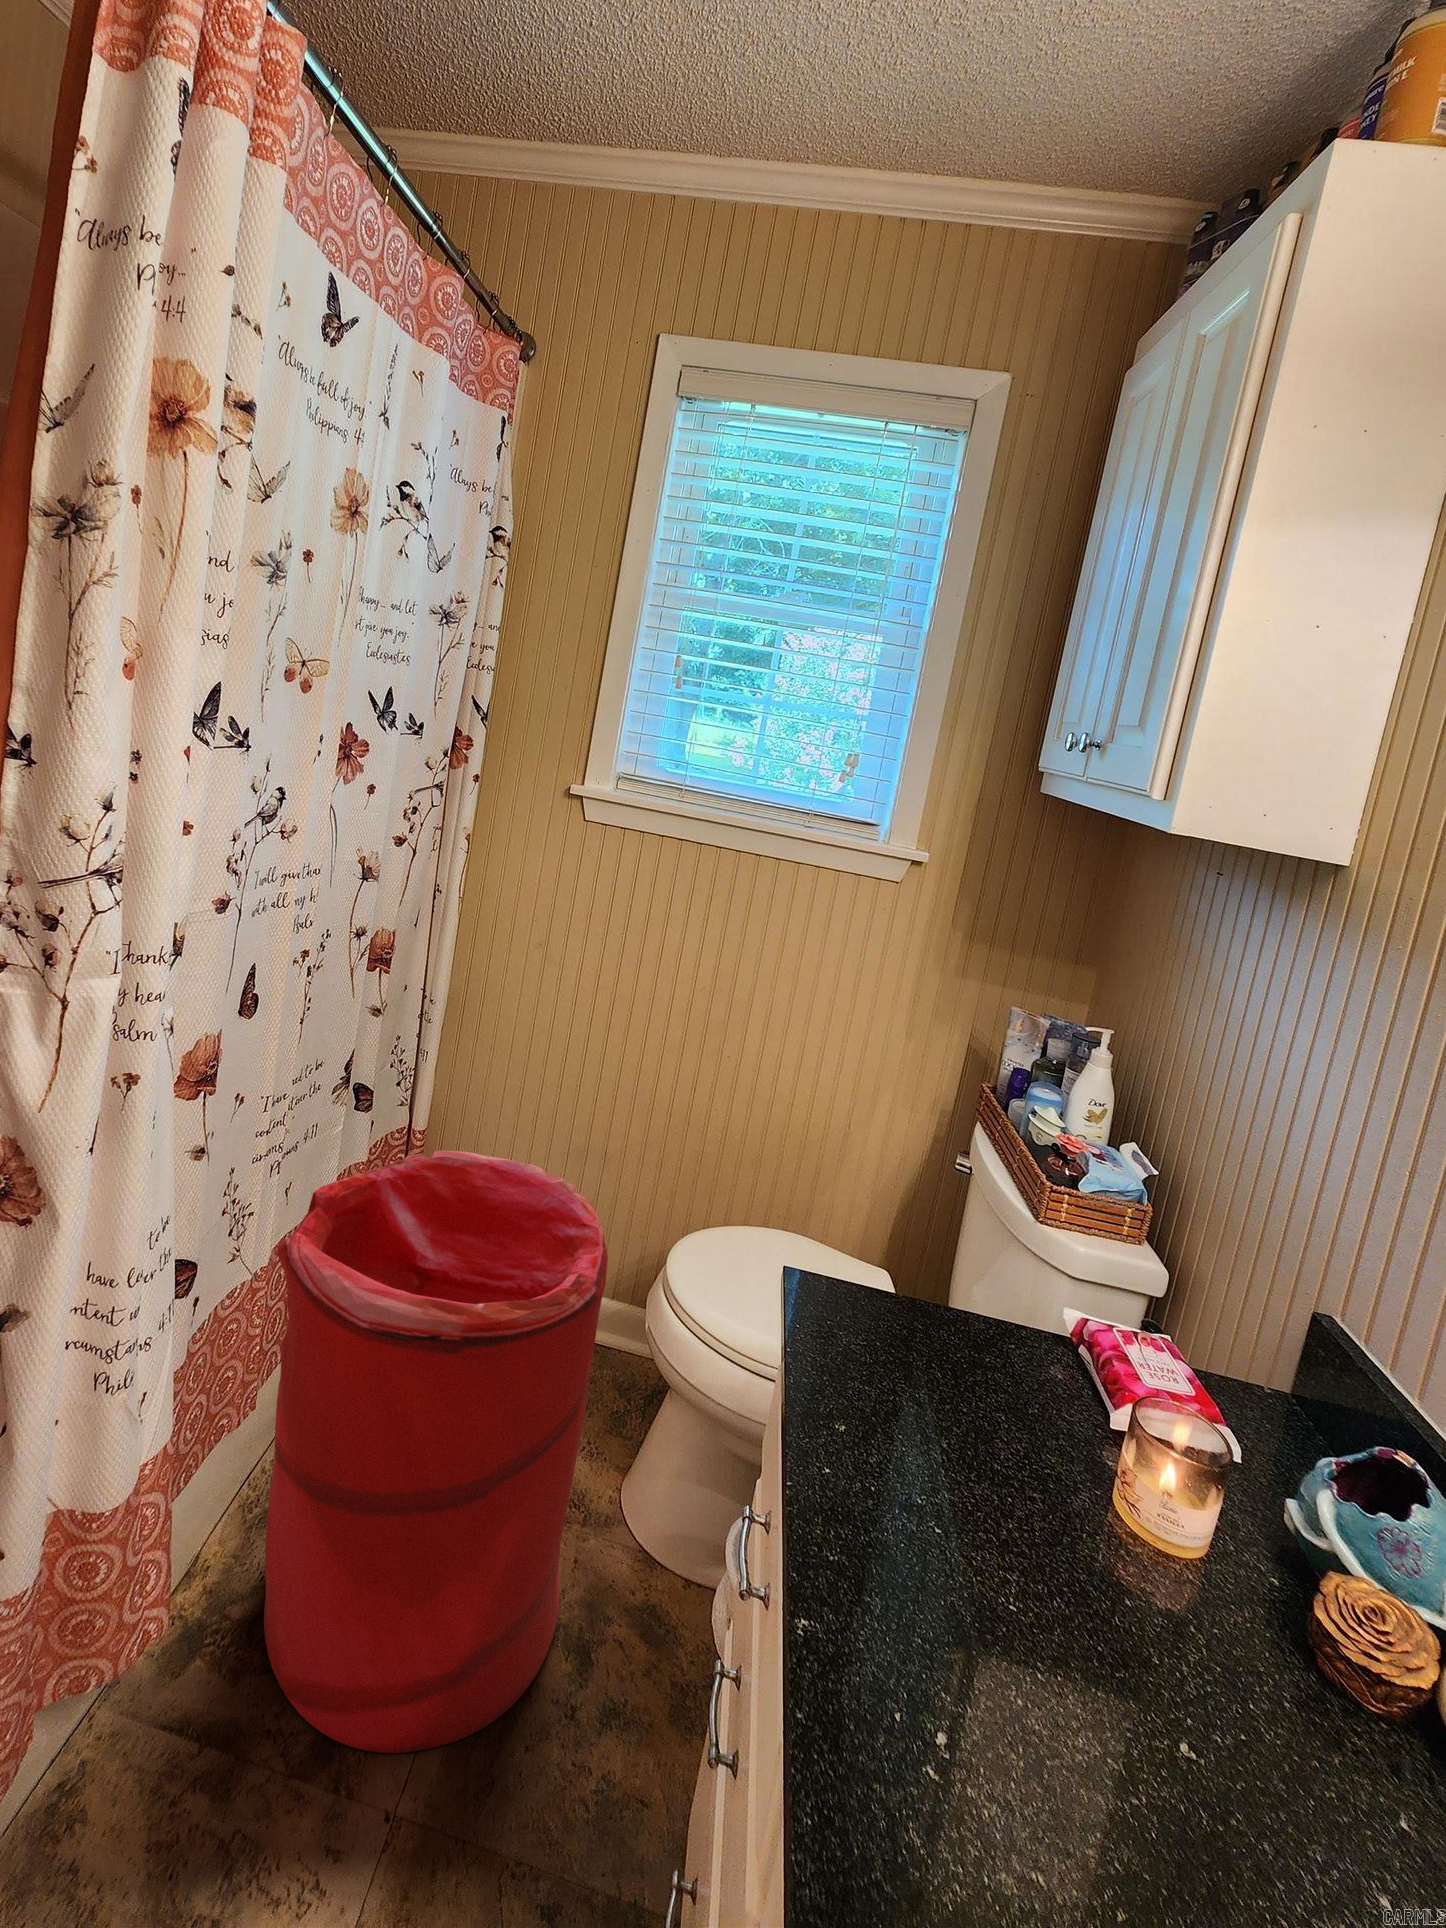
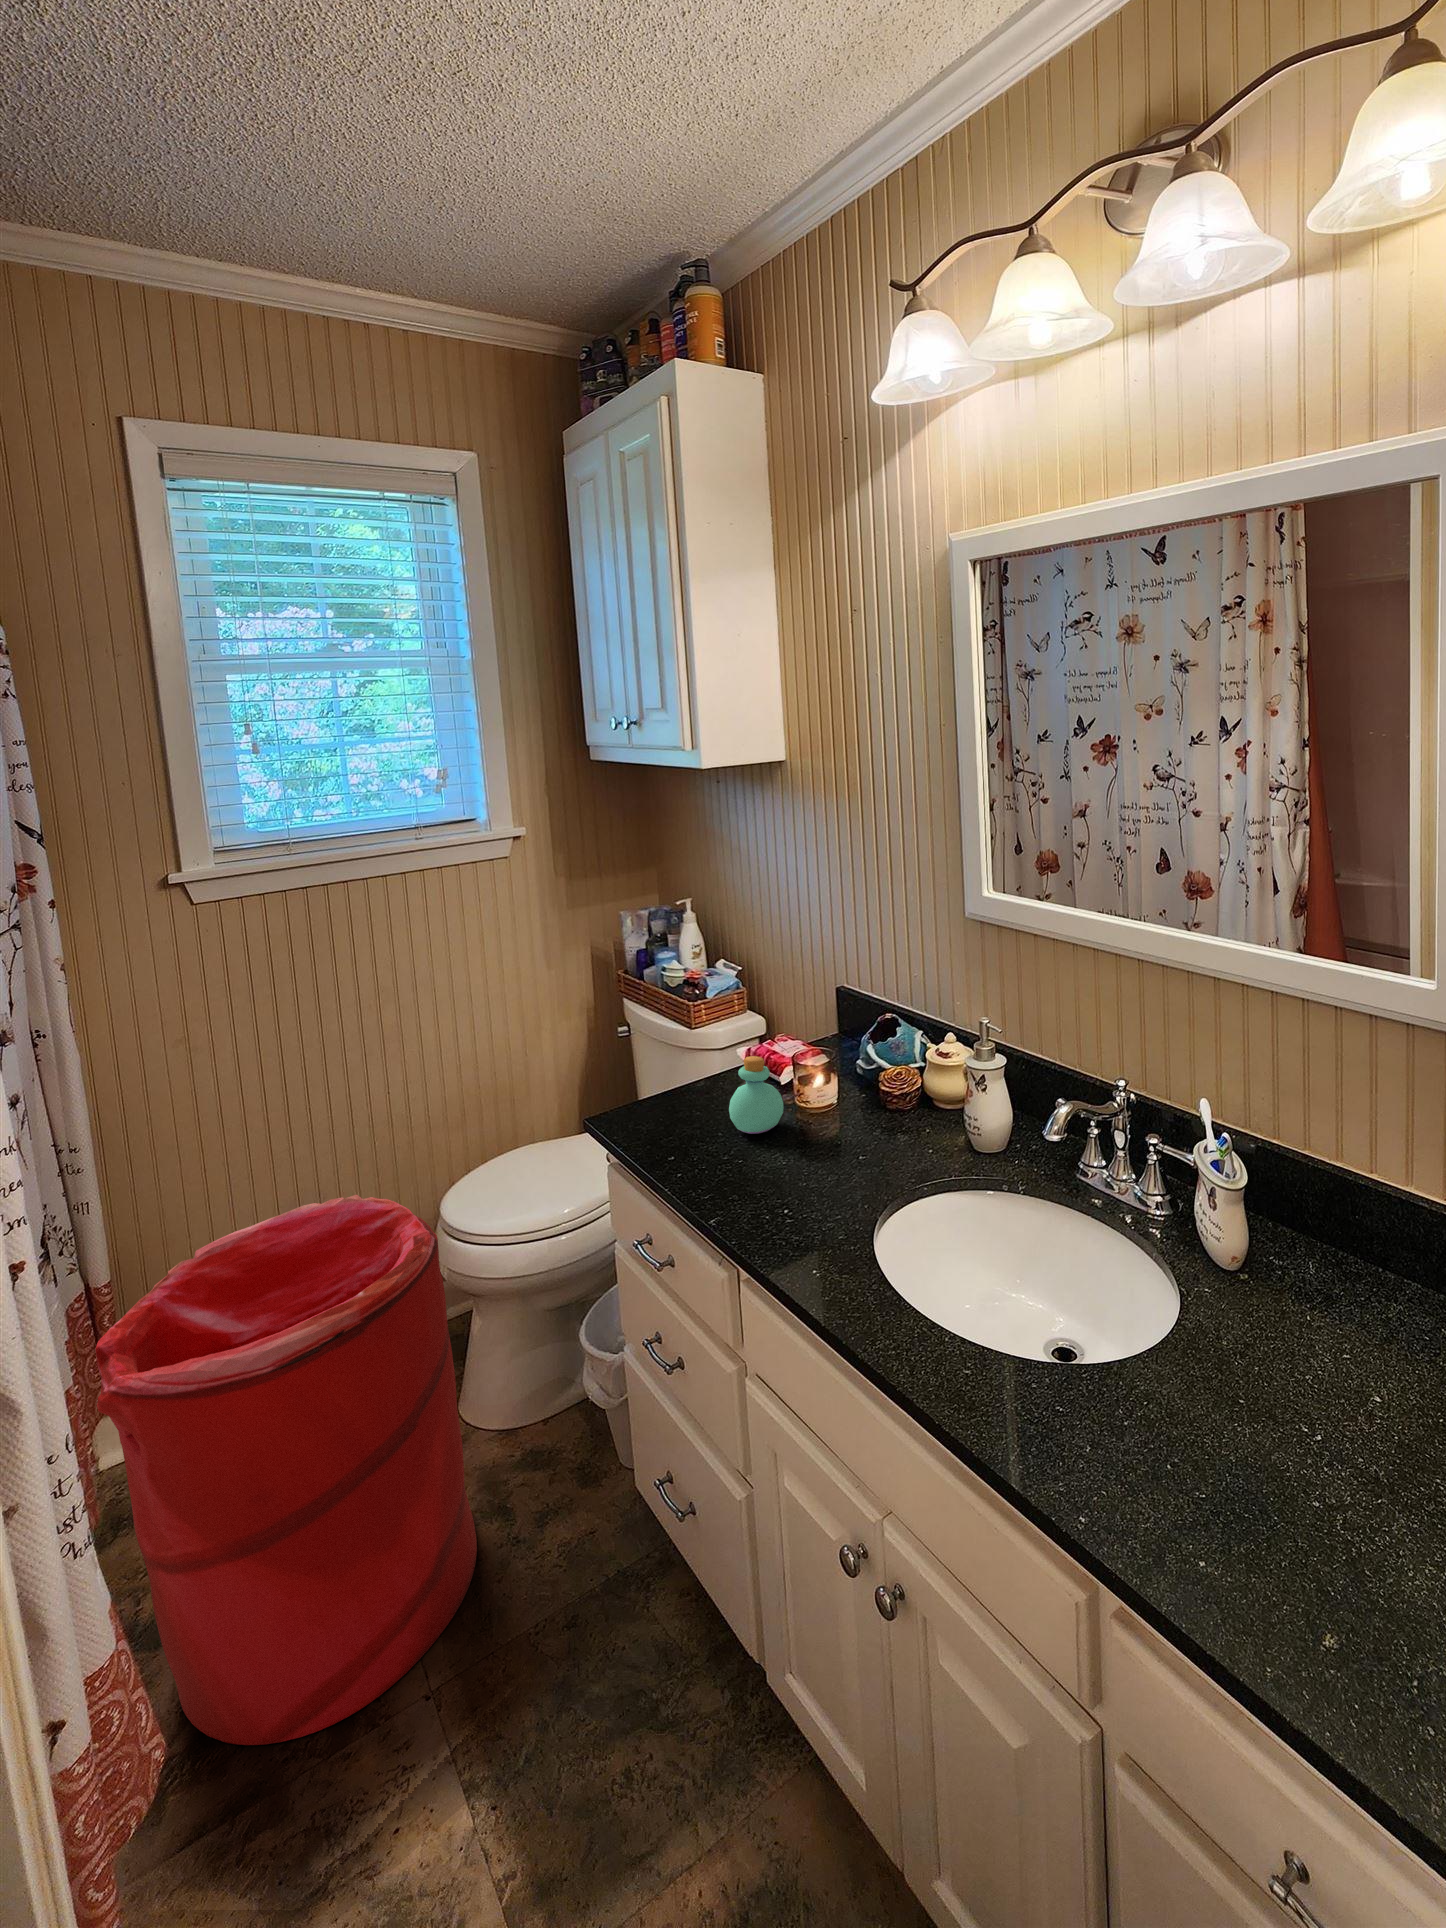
perfume bottle: none [950,1353,1057,1509] -> present [729,1056,783,1134]

